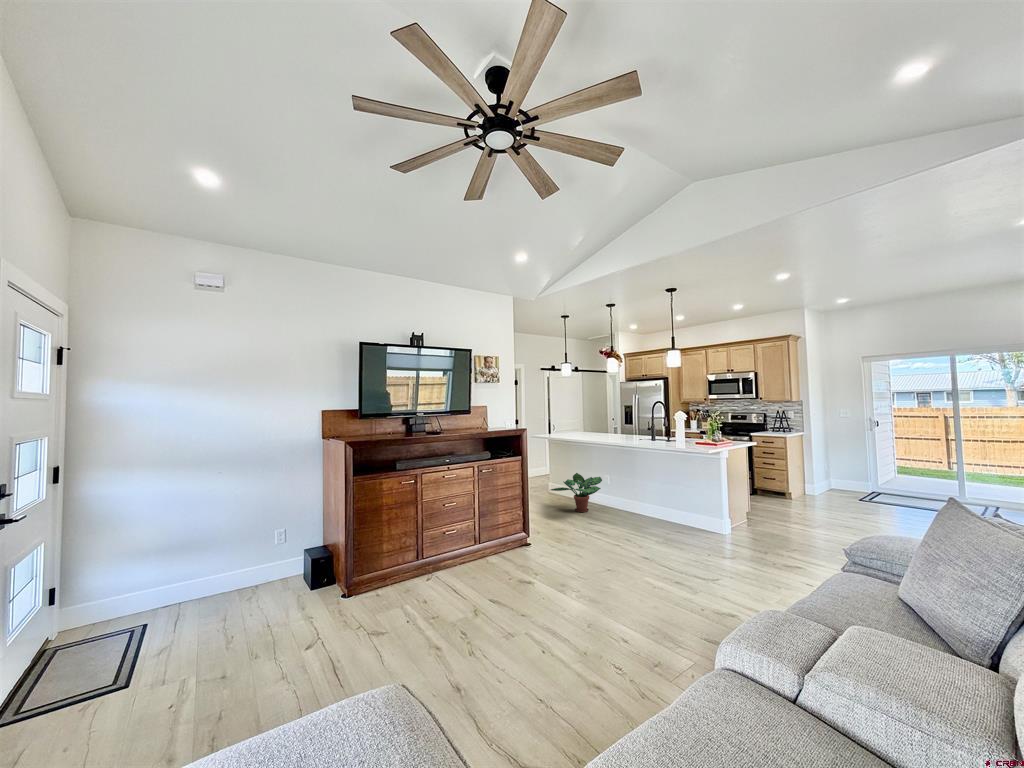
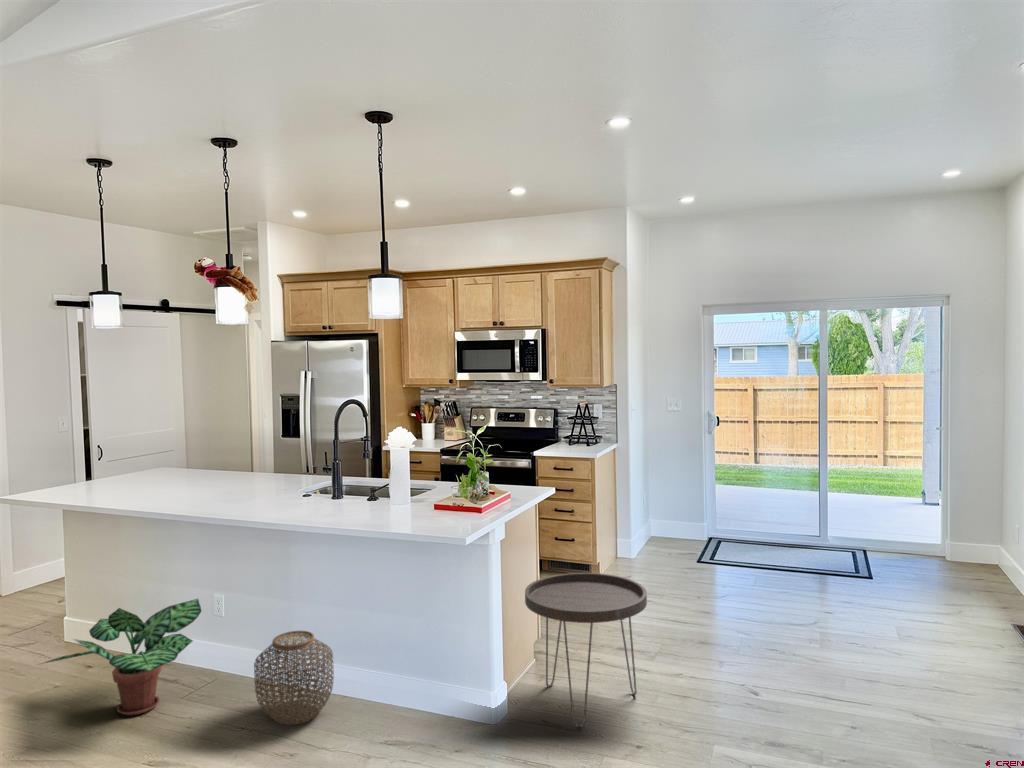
side table: none [738,479,800,540] -> present [525,573,647,727]
woven basket: none [624,489,654,522] -> present [254,631,334,725]

